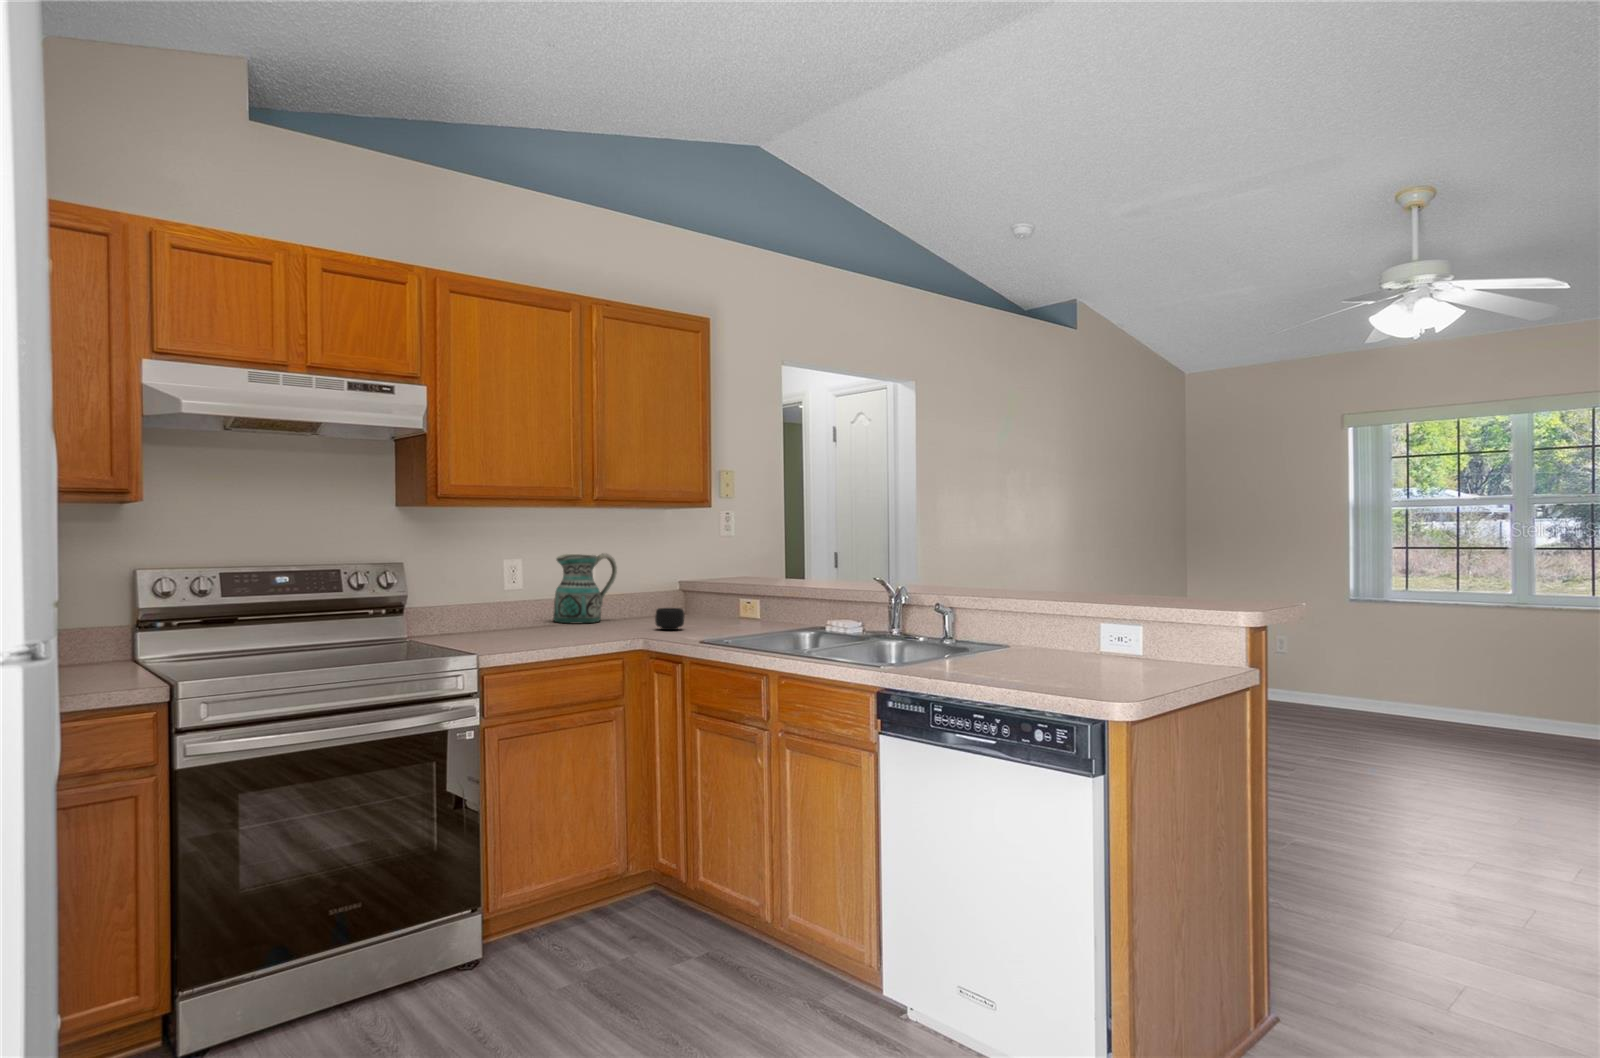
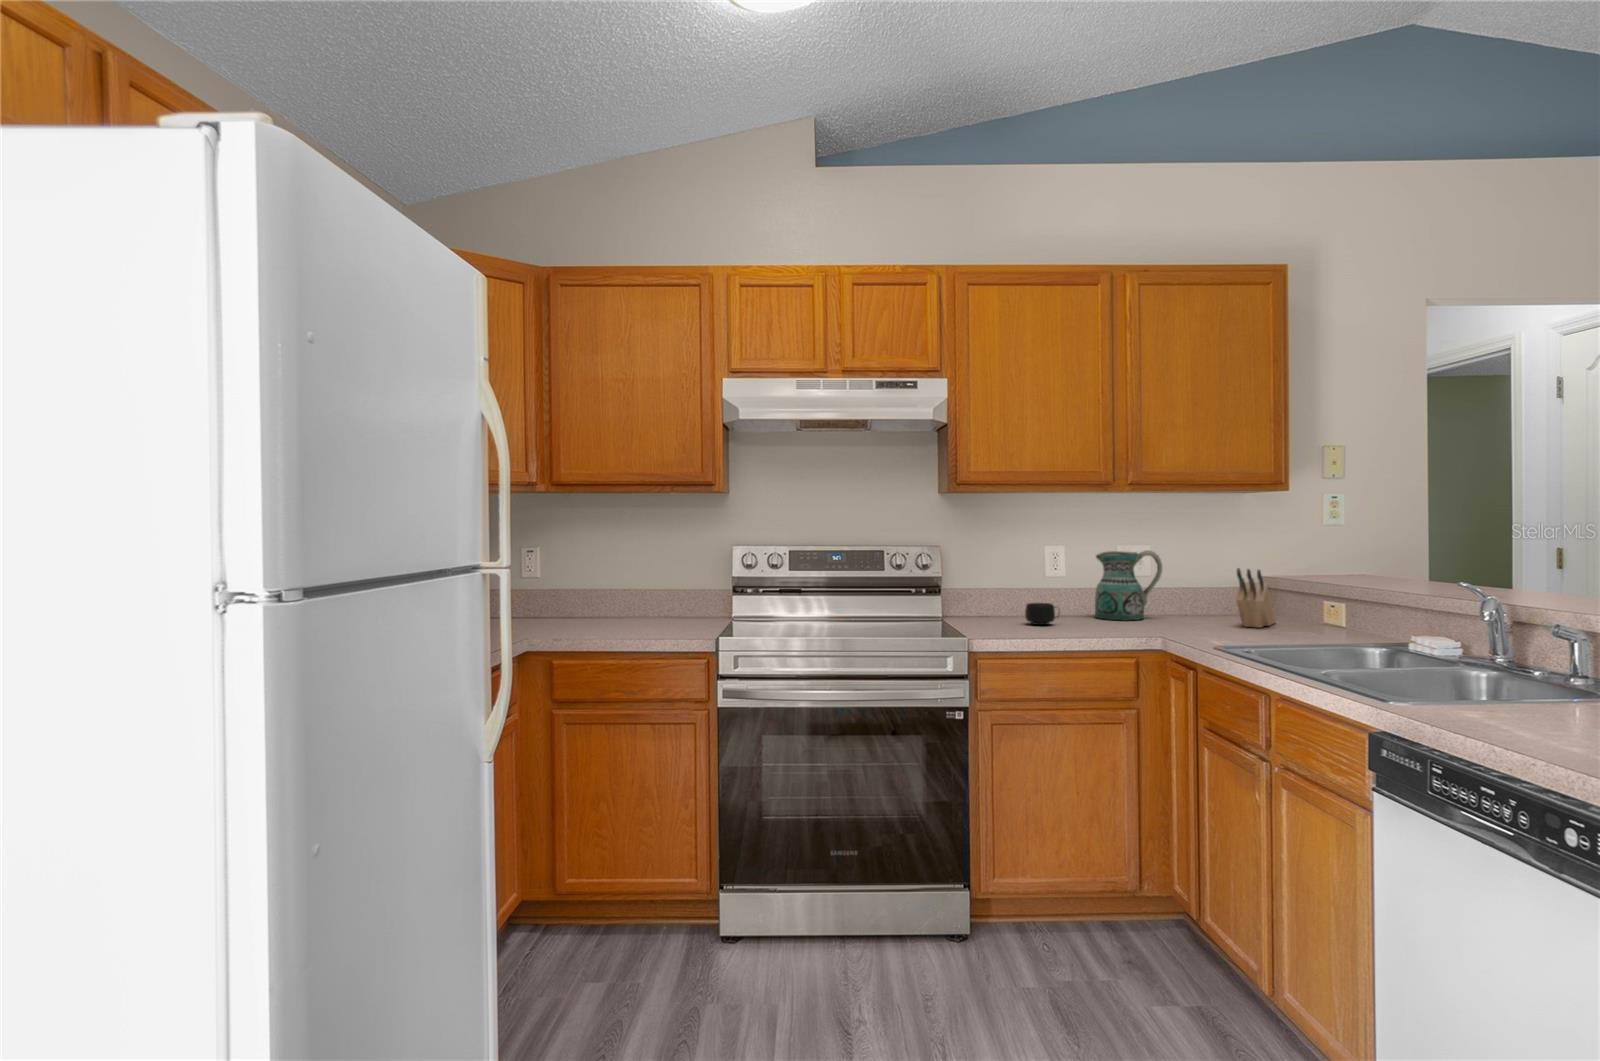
knife block: none [685,569,709,622] -> present [1236,568,1276,628]
mug: present [655,608,684,630] -> present [1025,603,1055,625]

